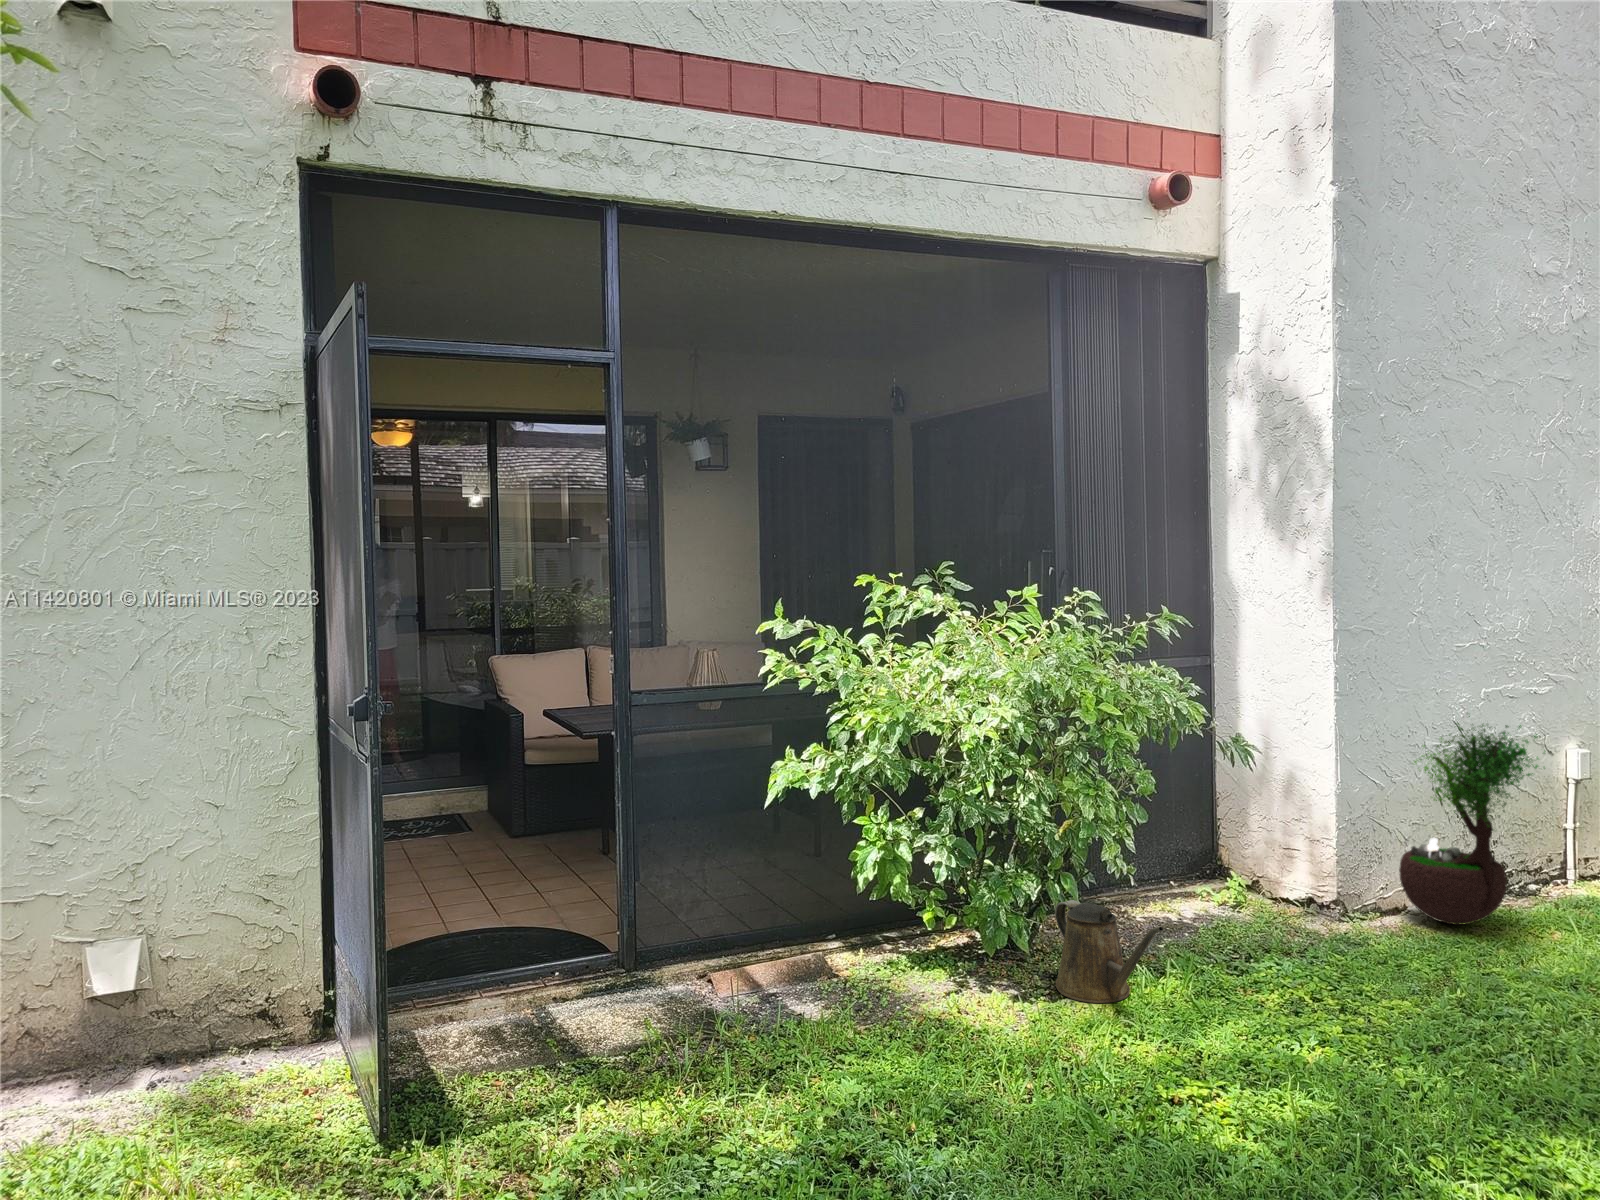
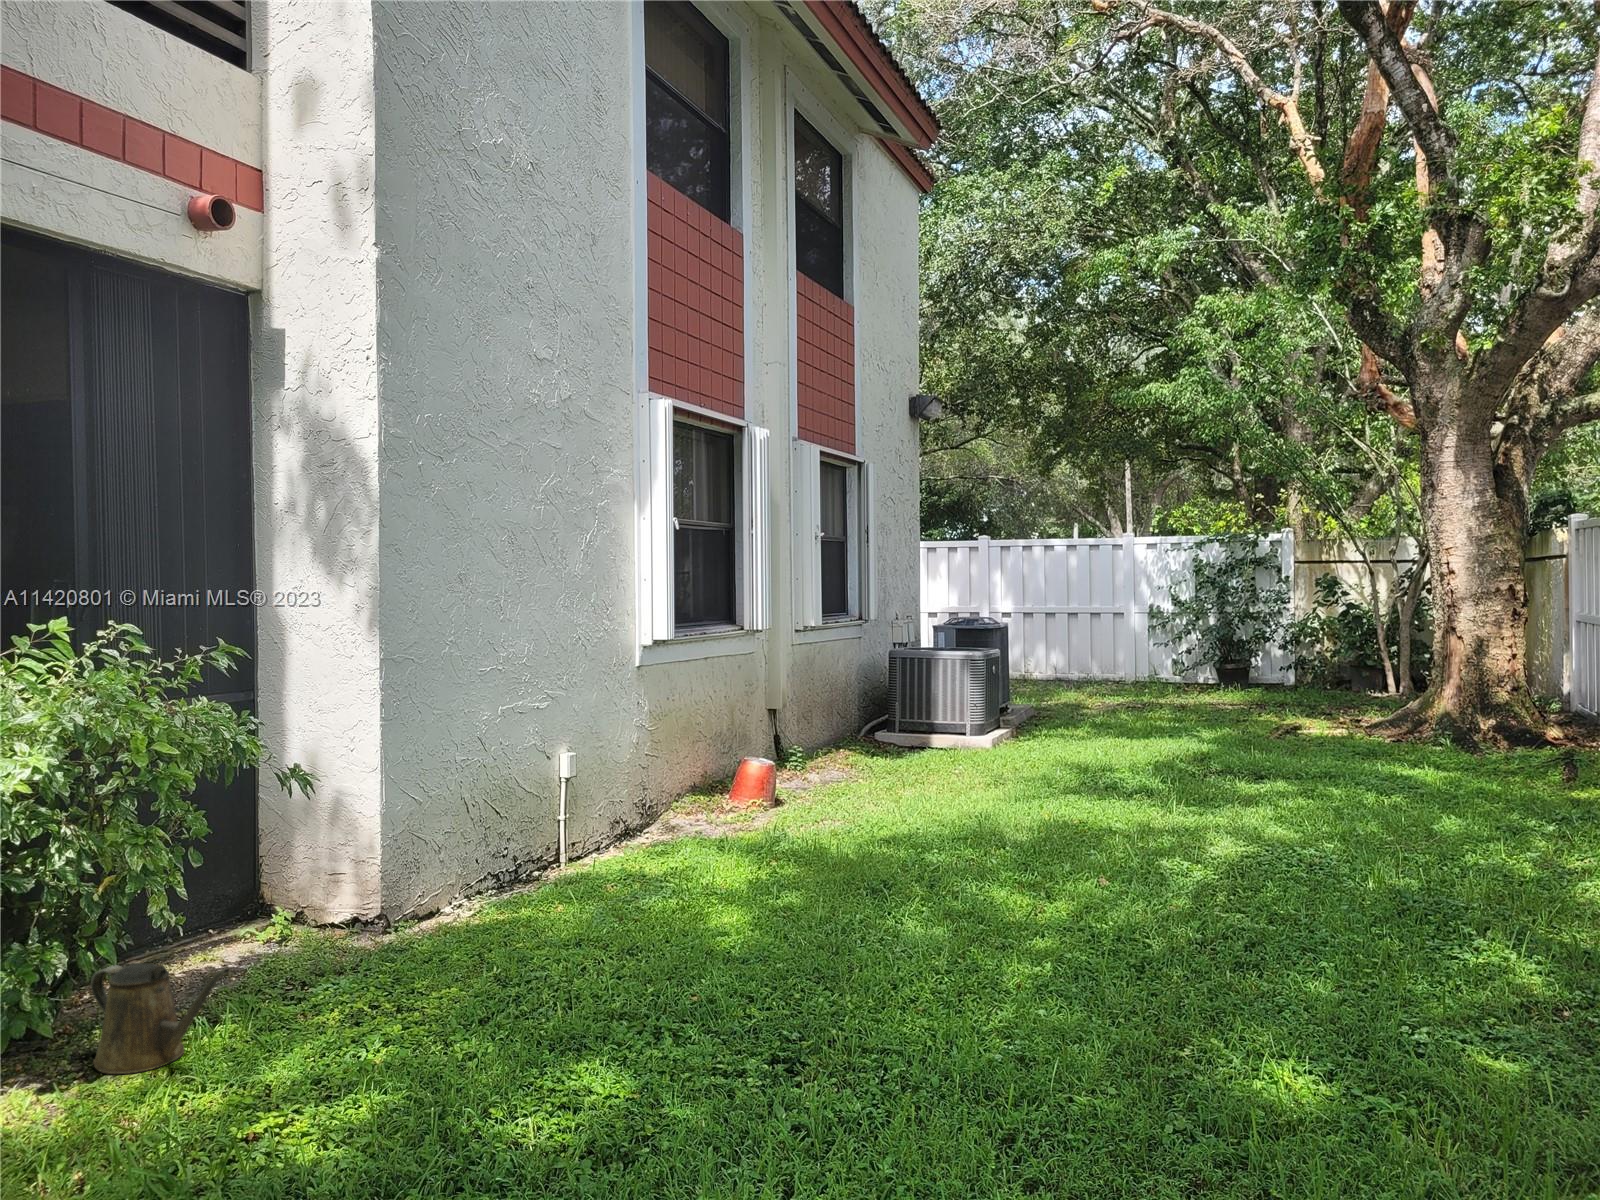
potted tree: present [1399,716,1538,925] -> none [436,728,549,917]

